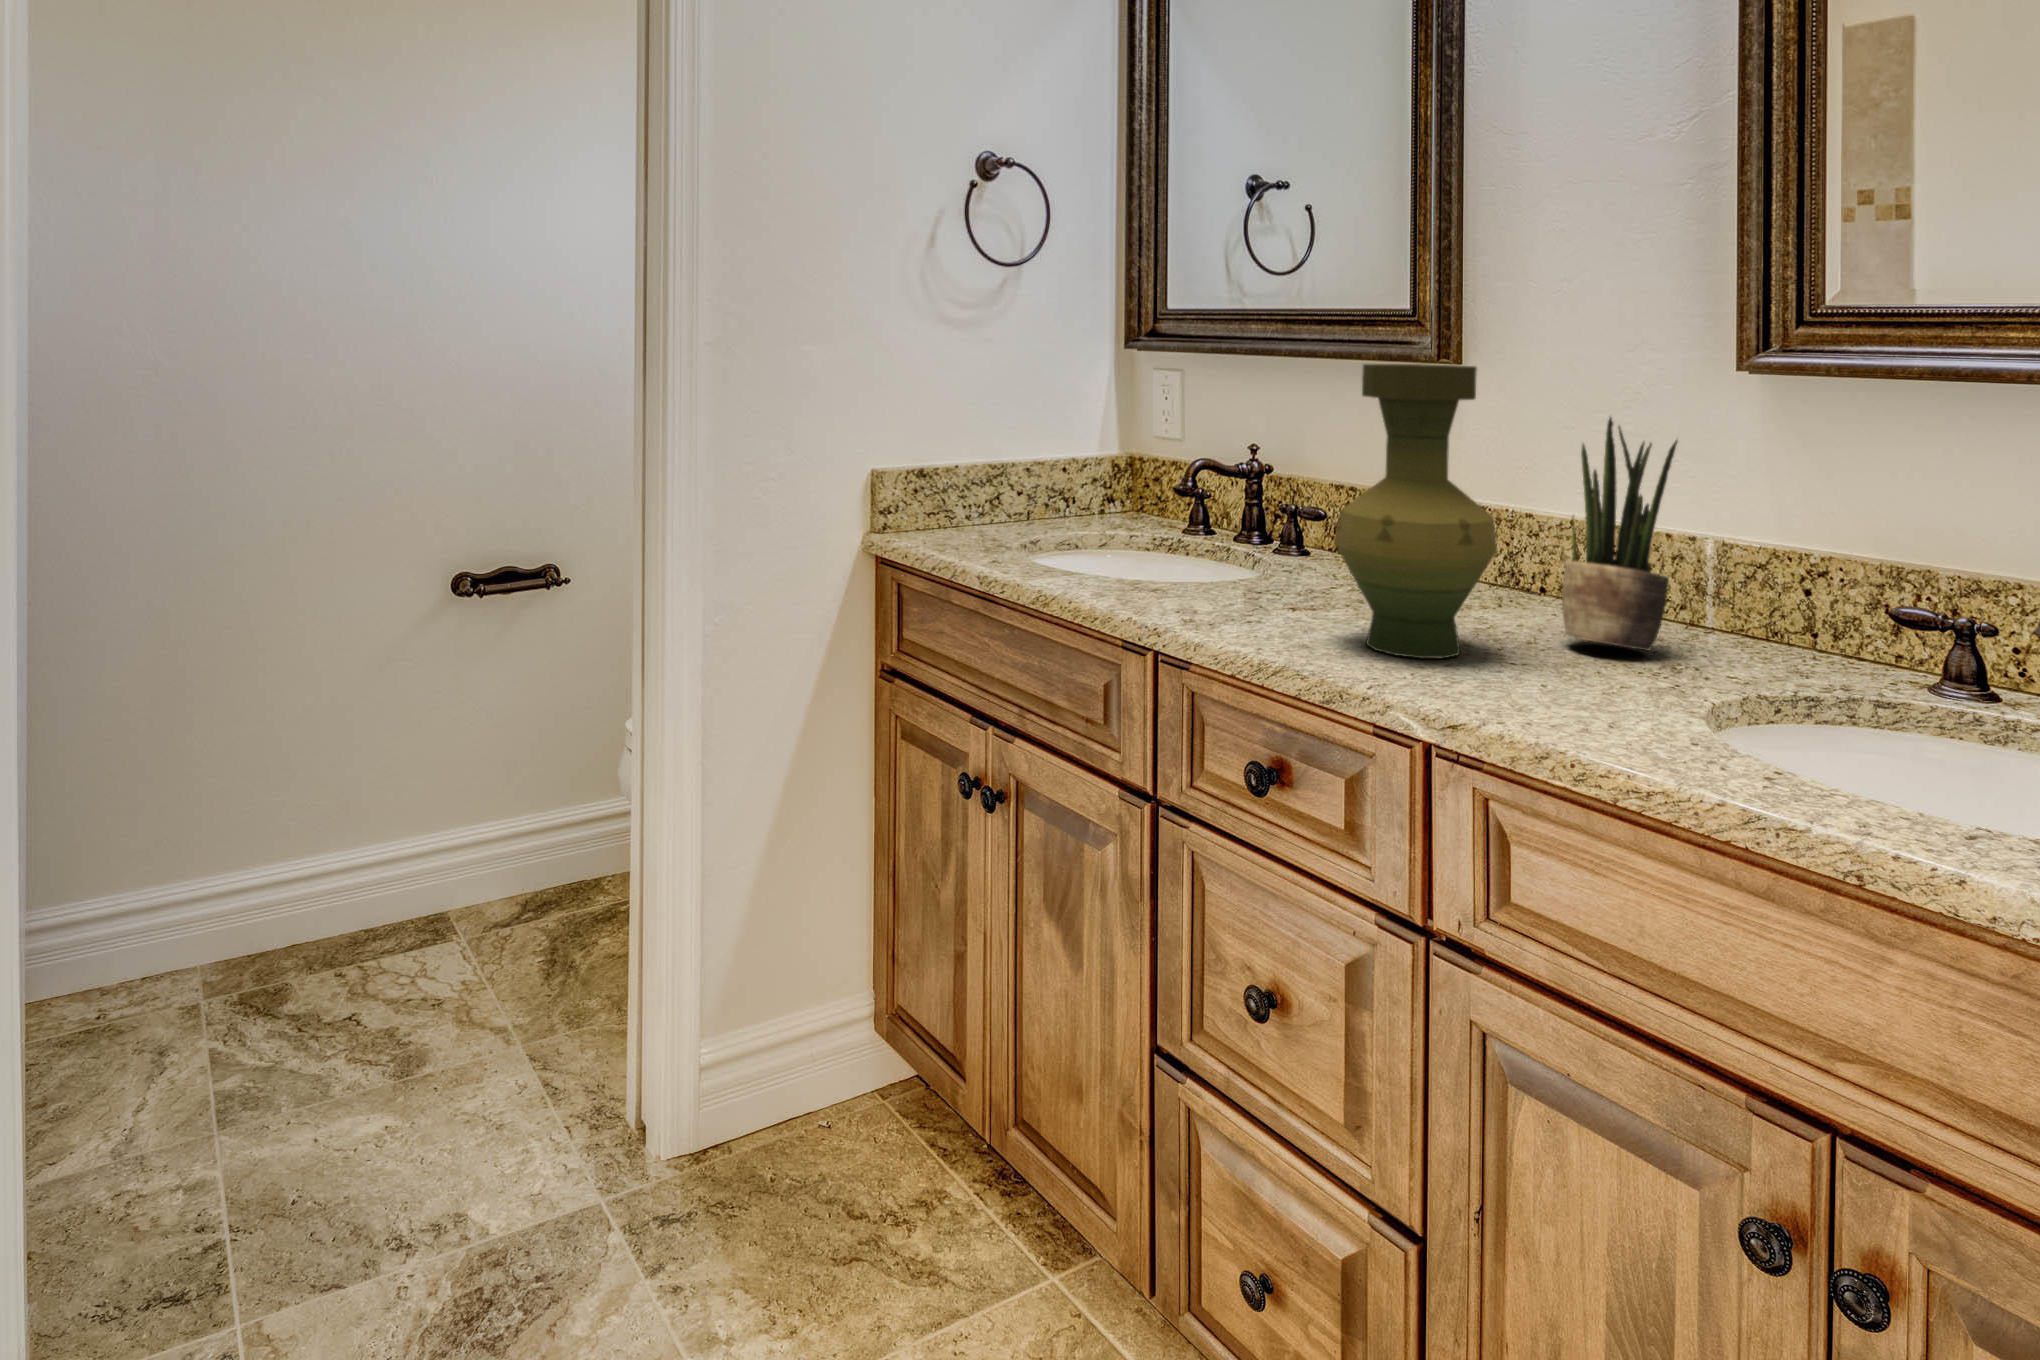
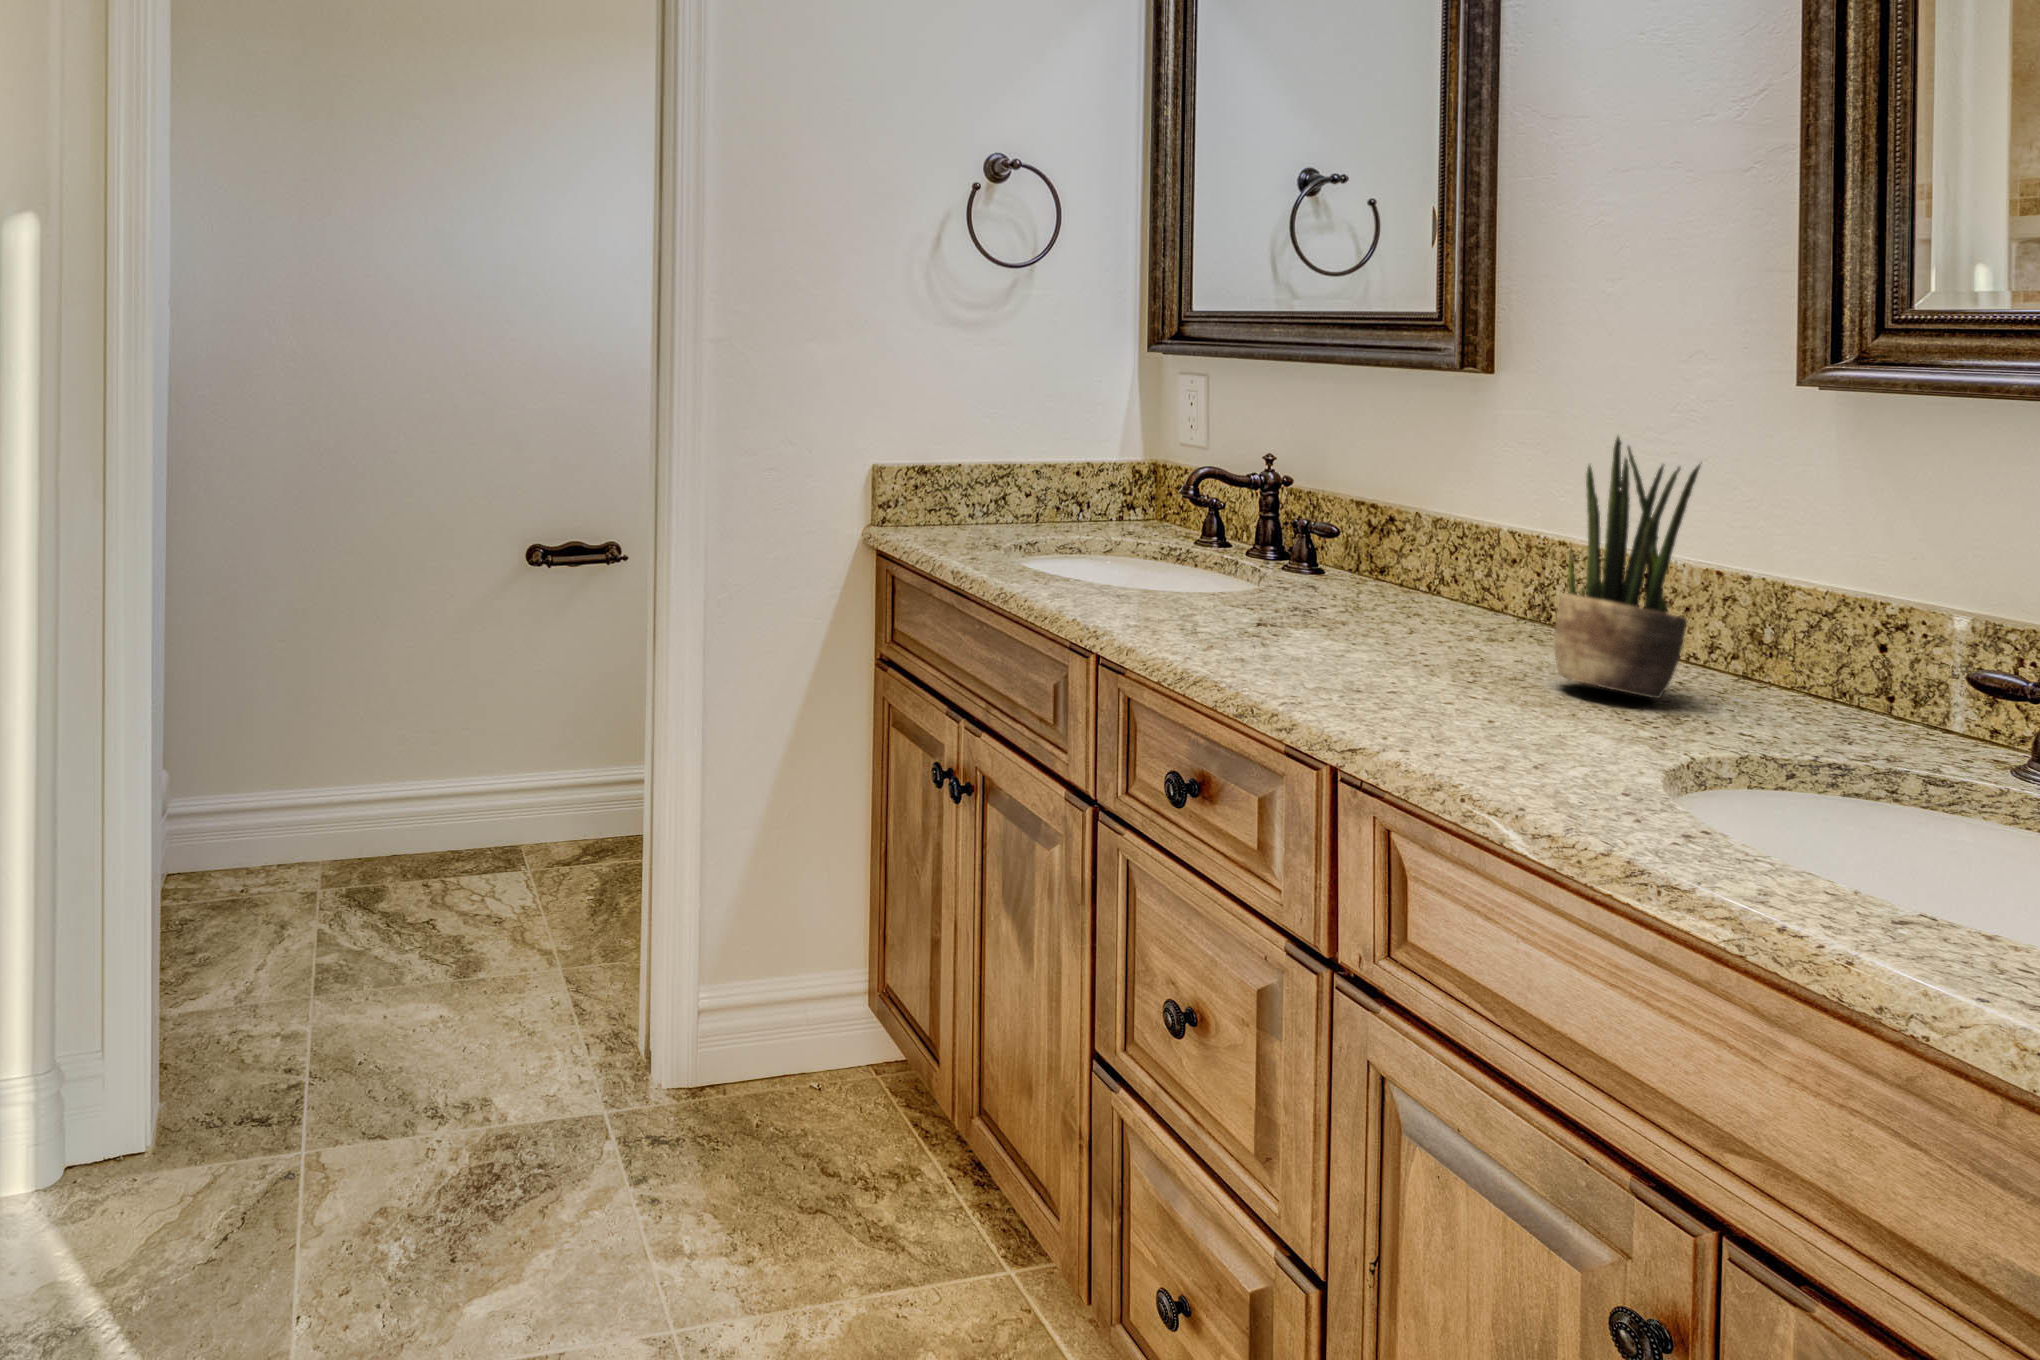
vase: present [1335,364,1497,658] -> none [1277,374,1463,687]

